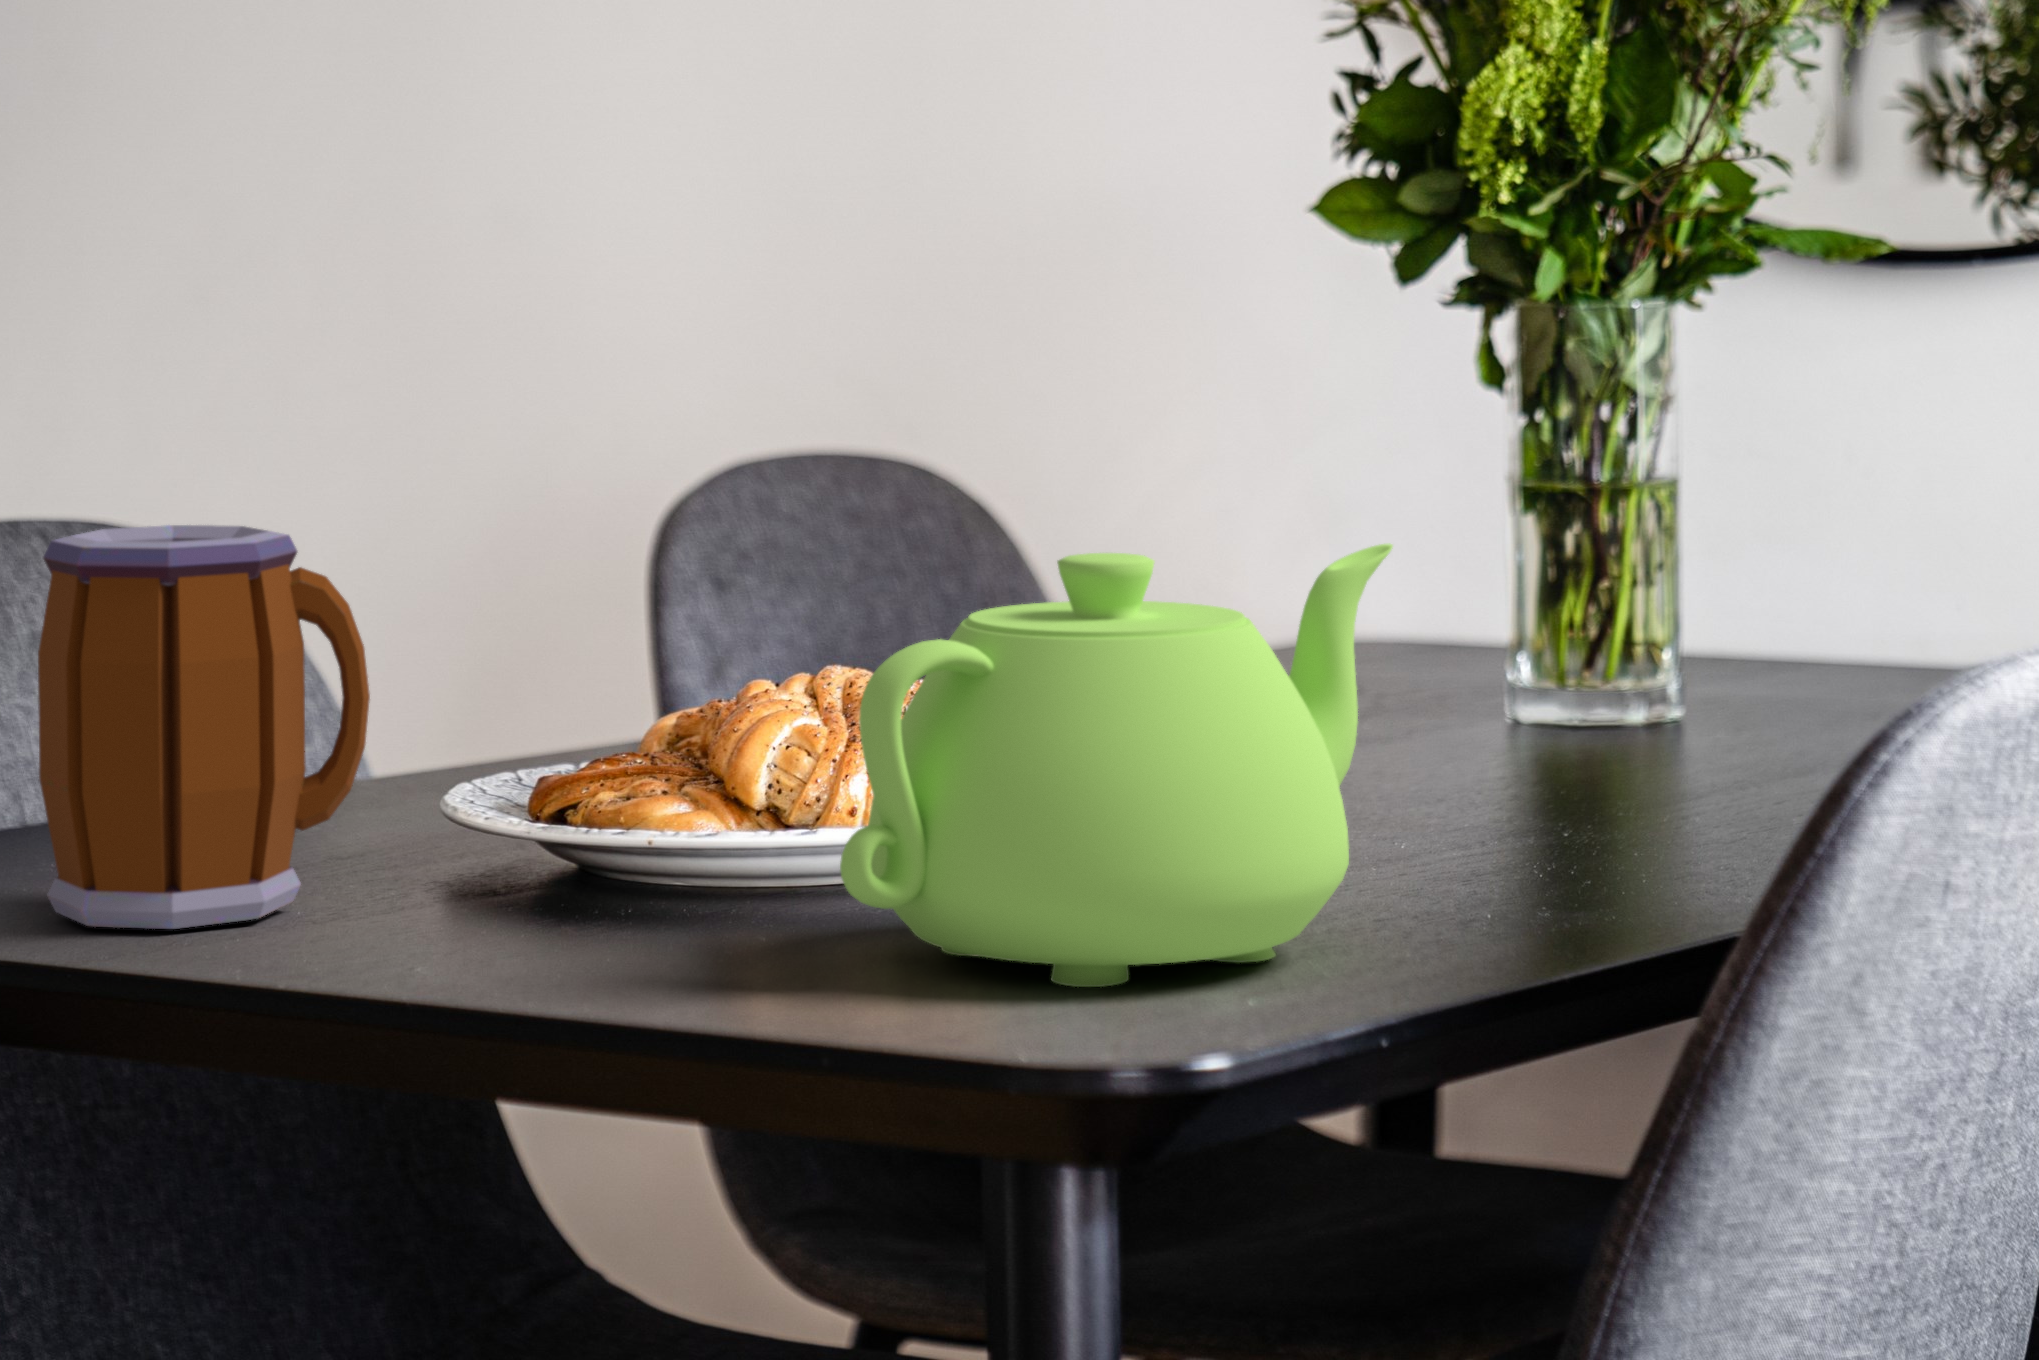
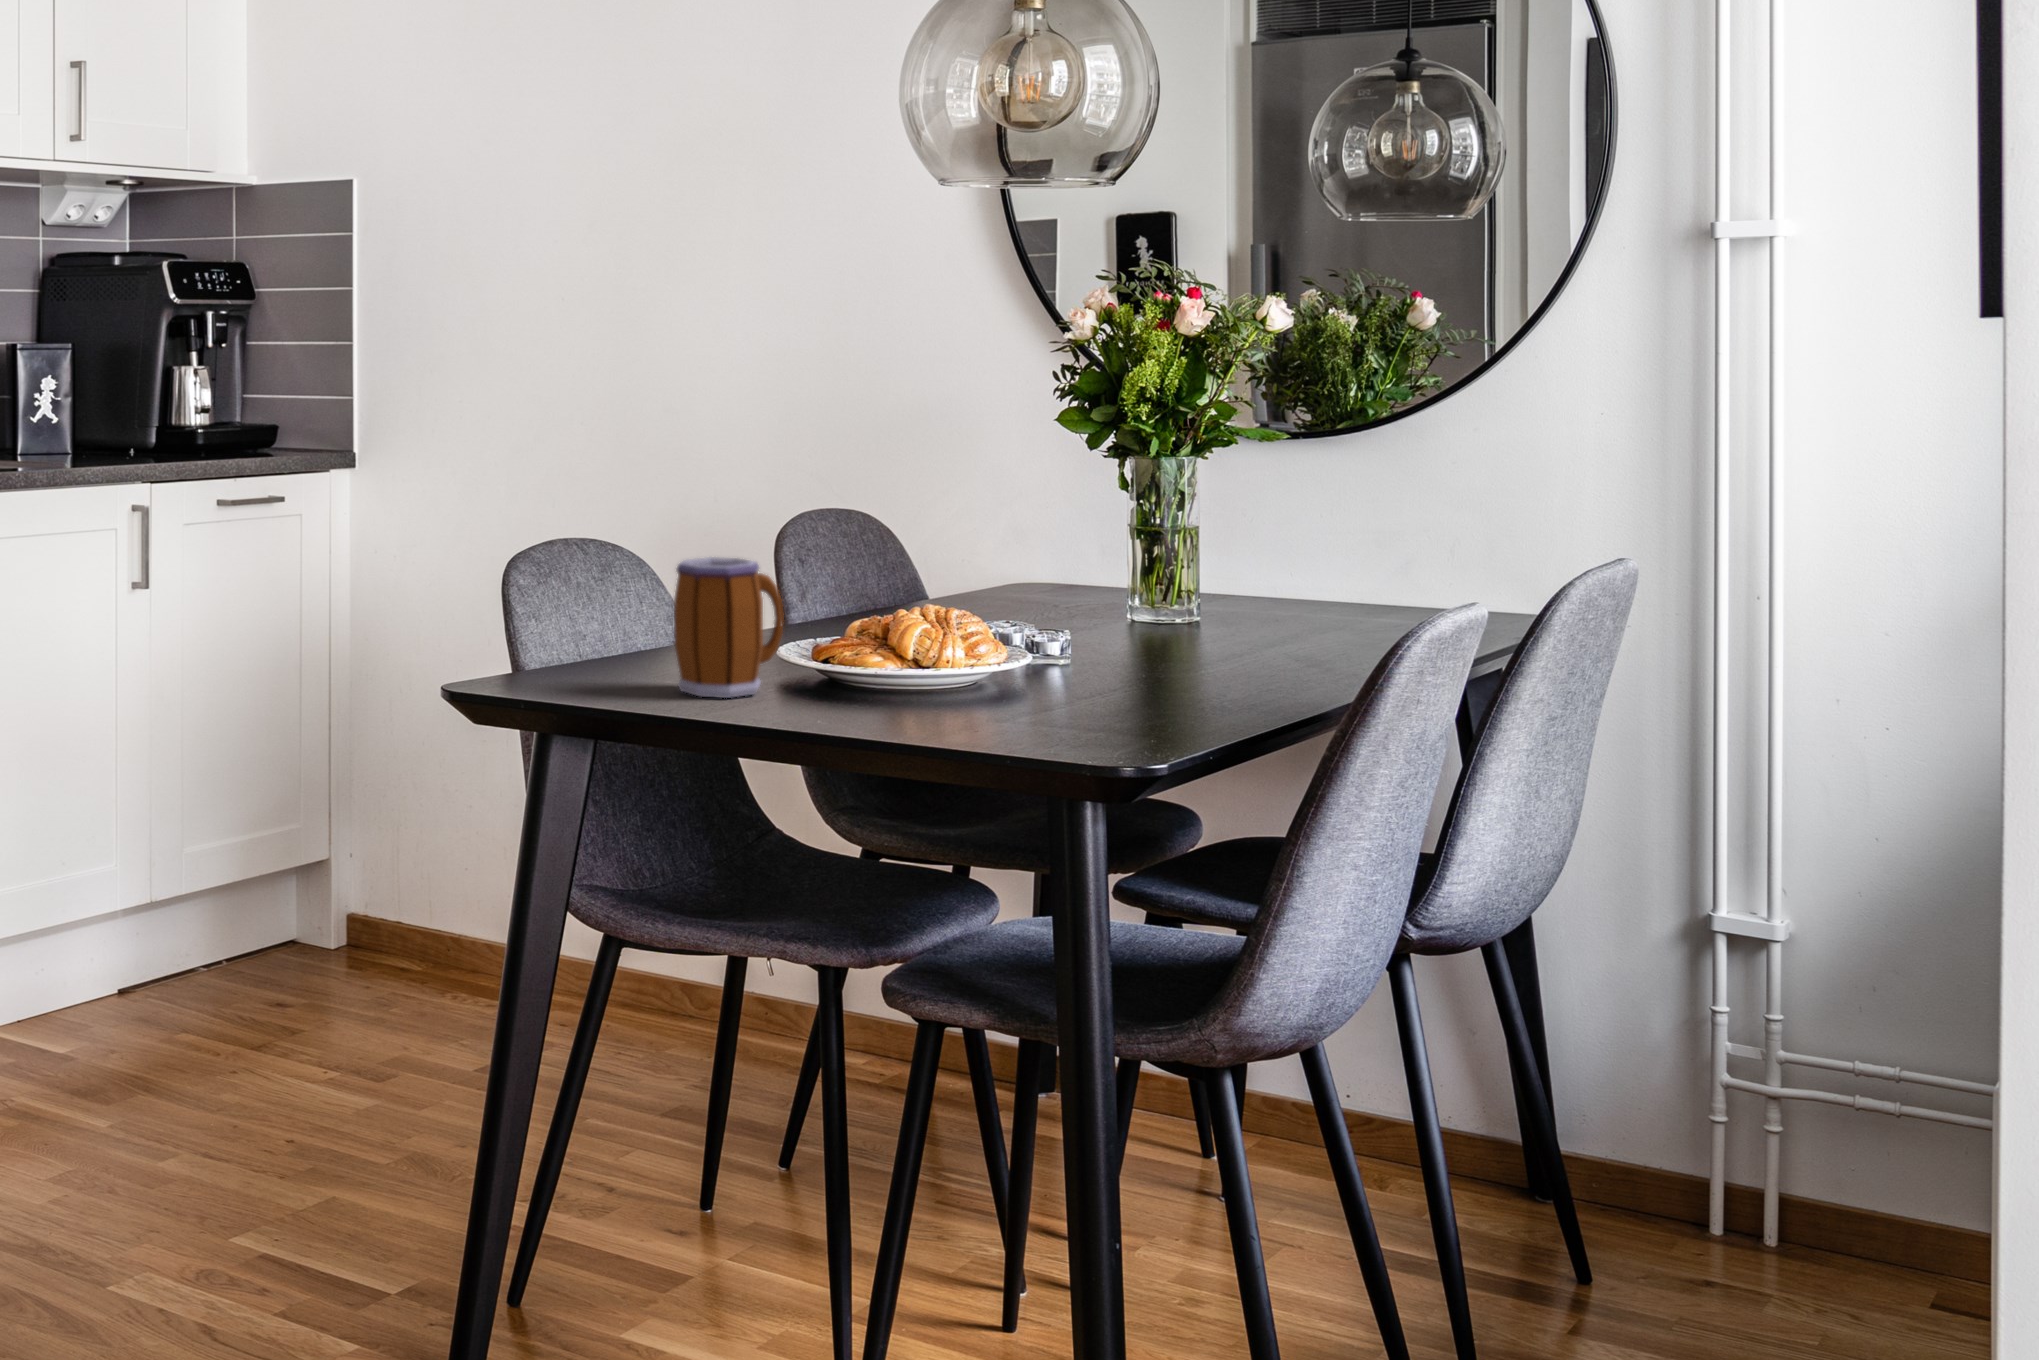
teapot: present [840,544,1393,987] -> none [986,568,1164,724]

